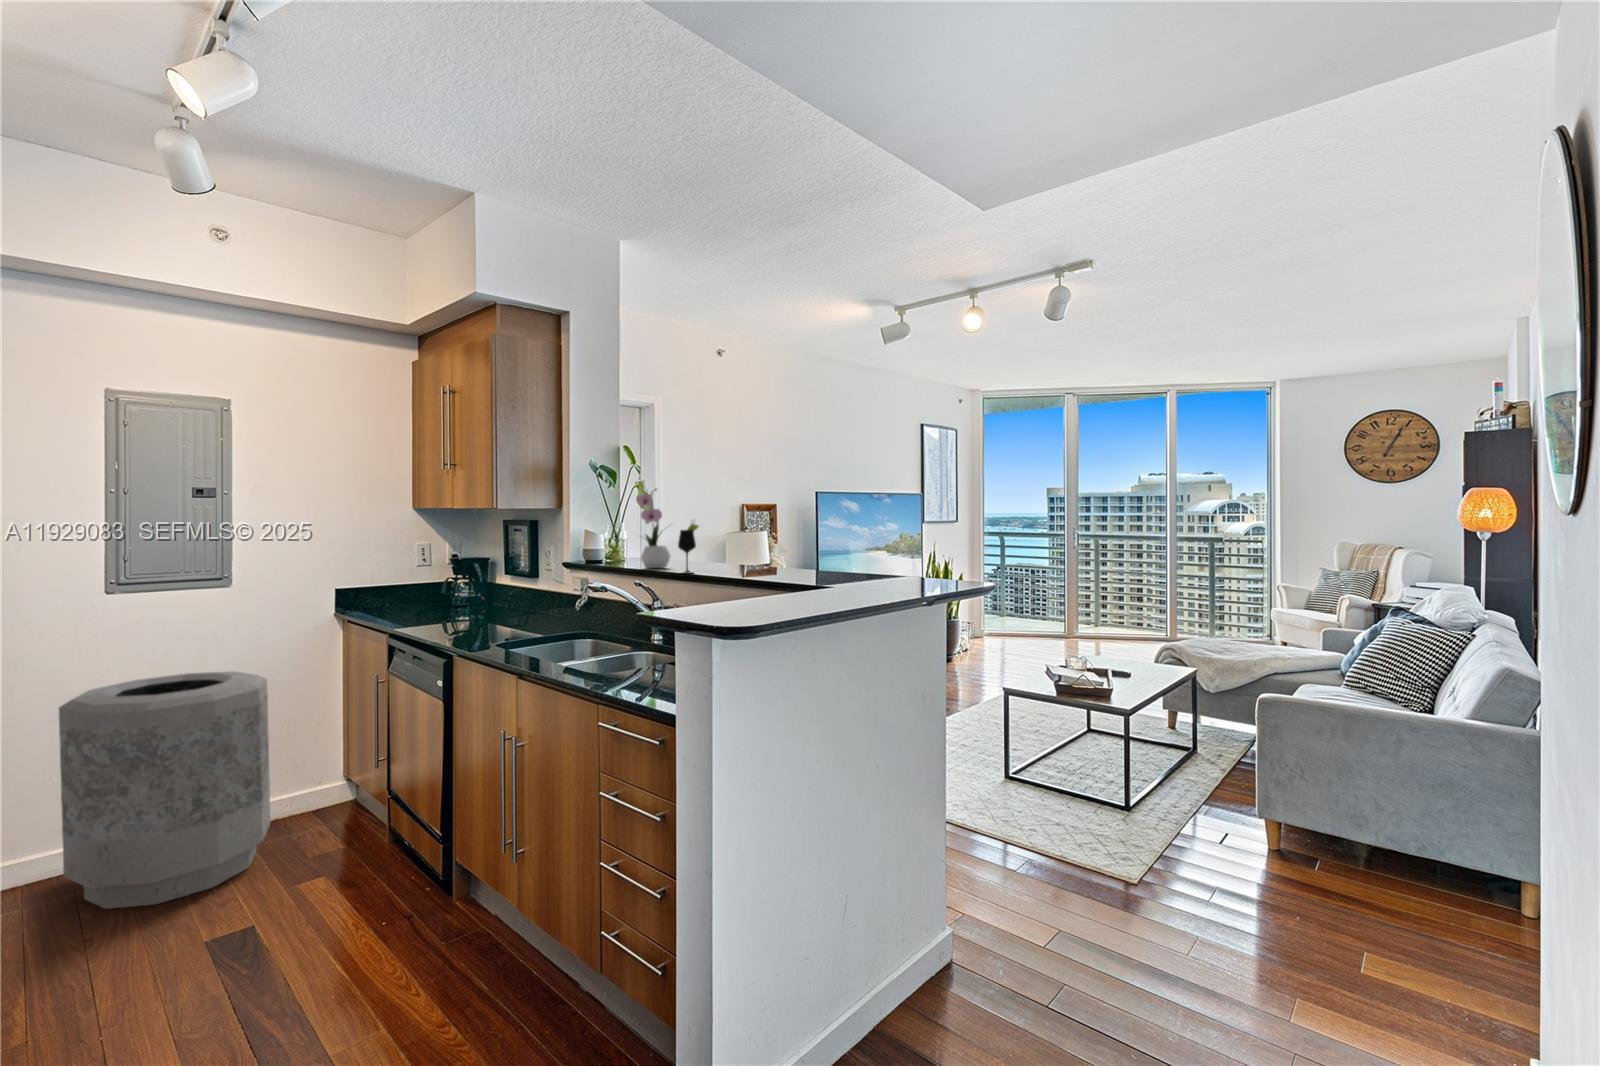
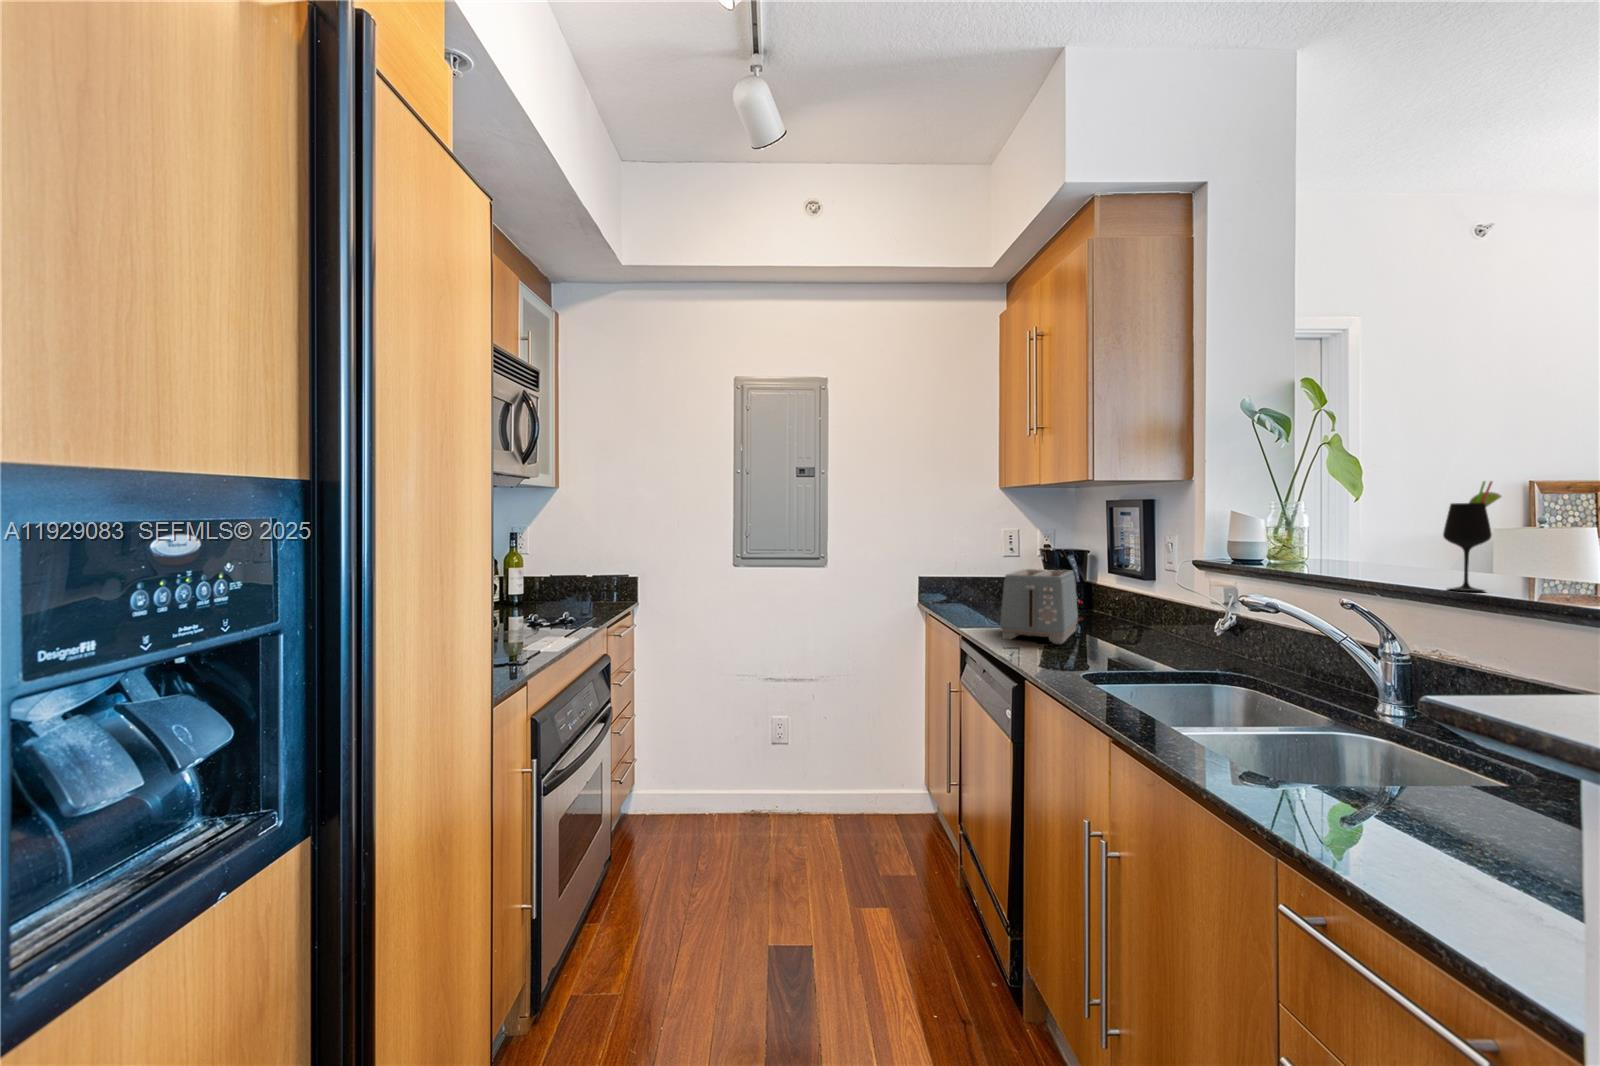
flower arrangement: present [636,482,671,568] -> none [1337,420,1420,577]
toaster: none [424,575,484,632] -> present [1000,569,1078,644]
trash can: present [59,671,270,909] -> none [694,650,850,878]

